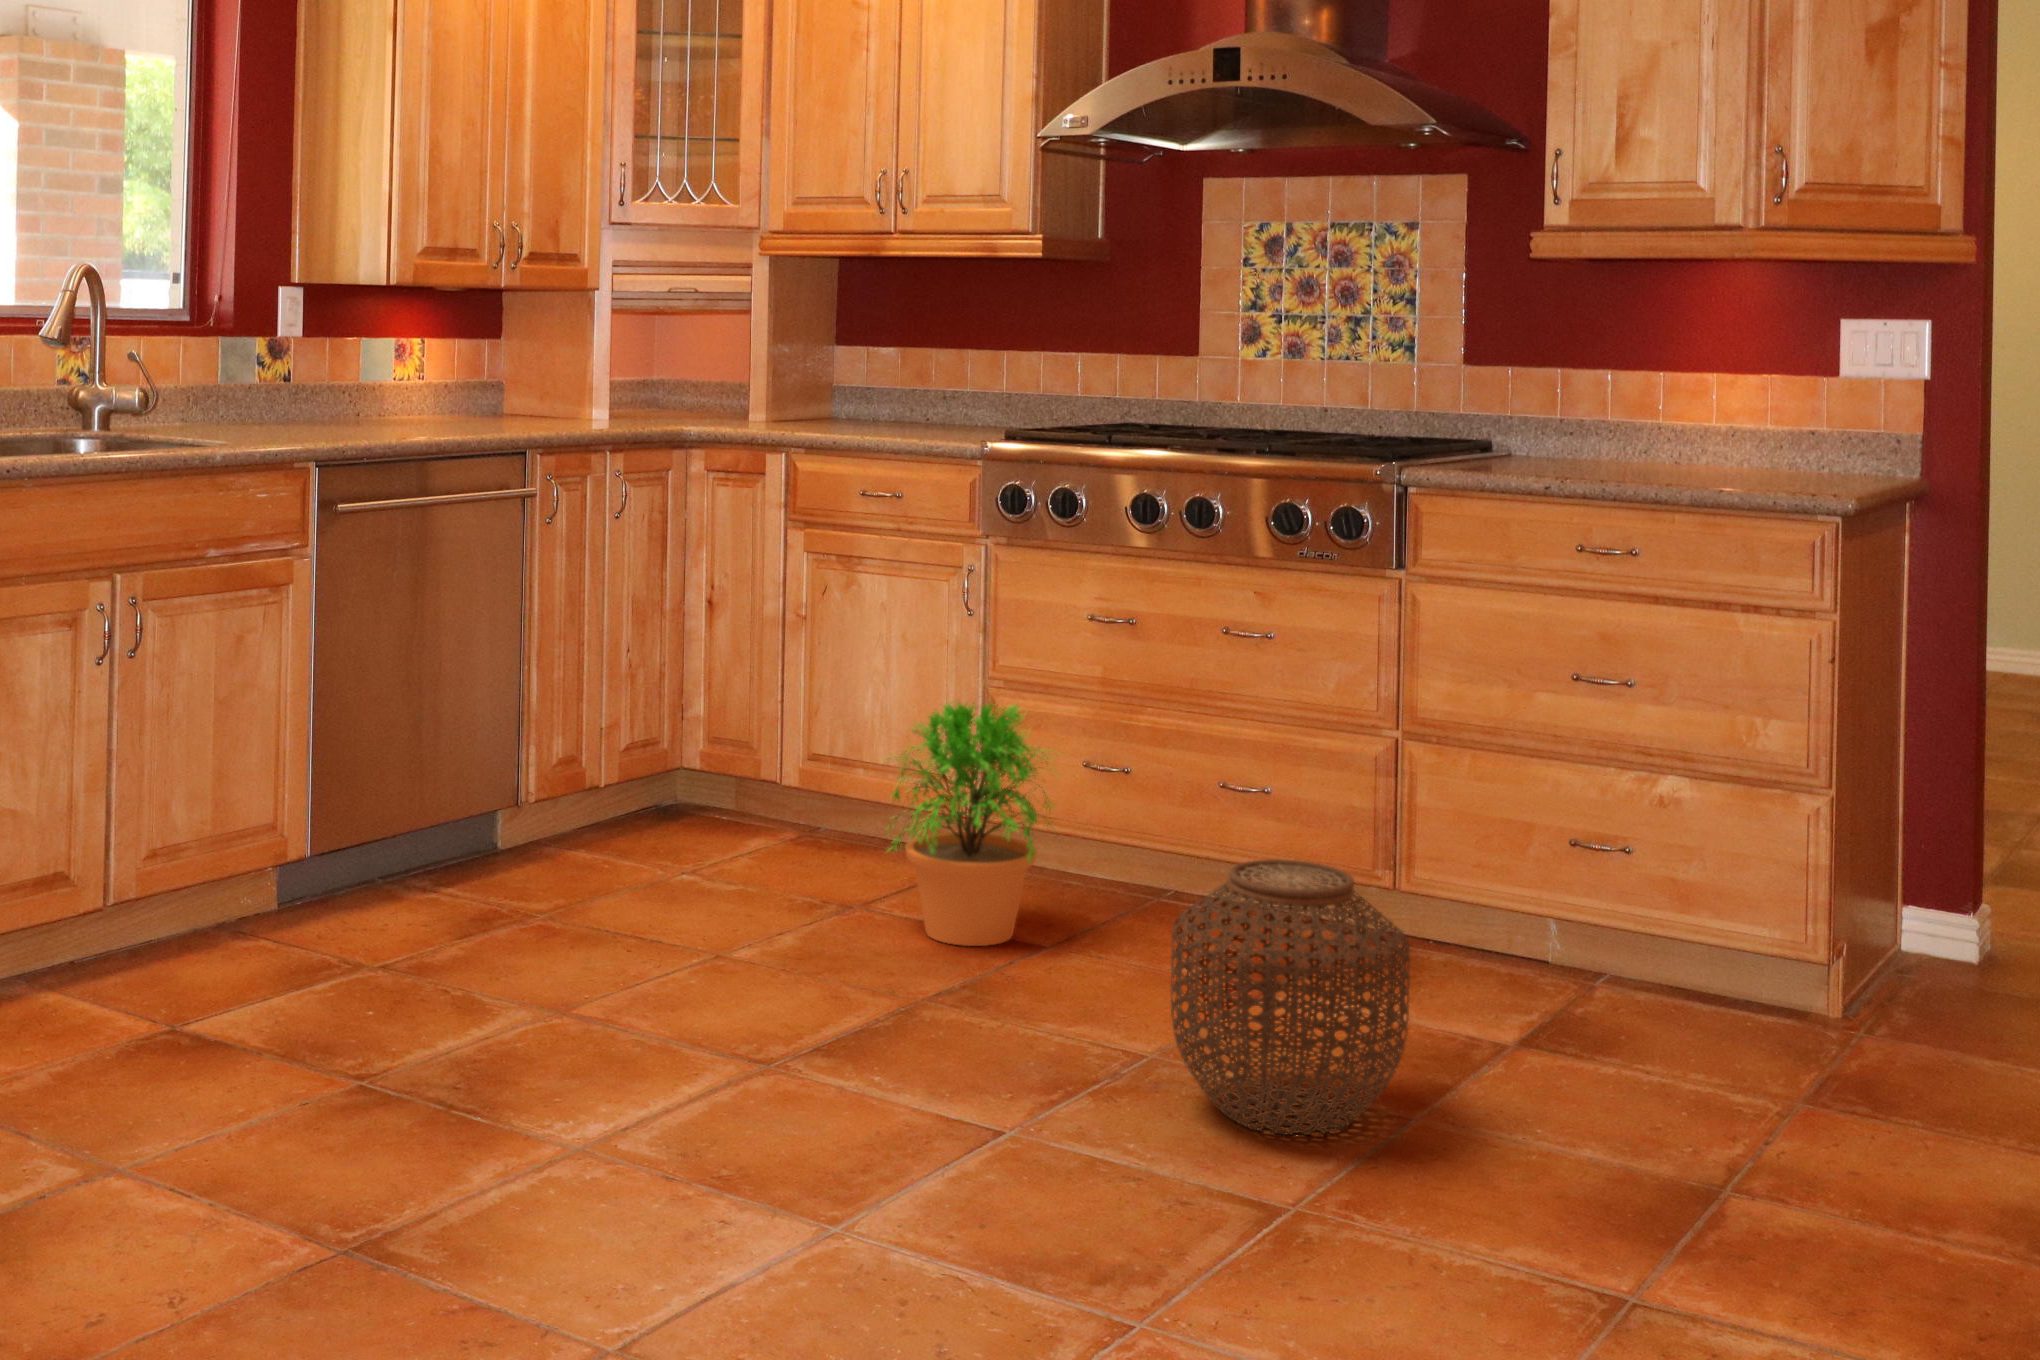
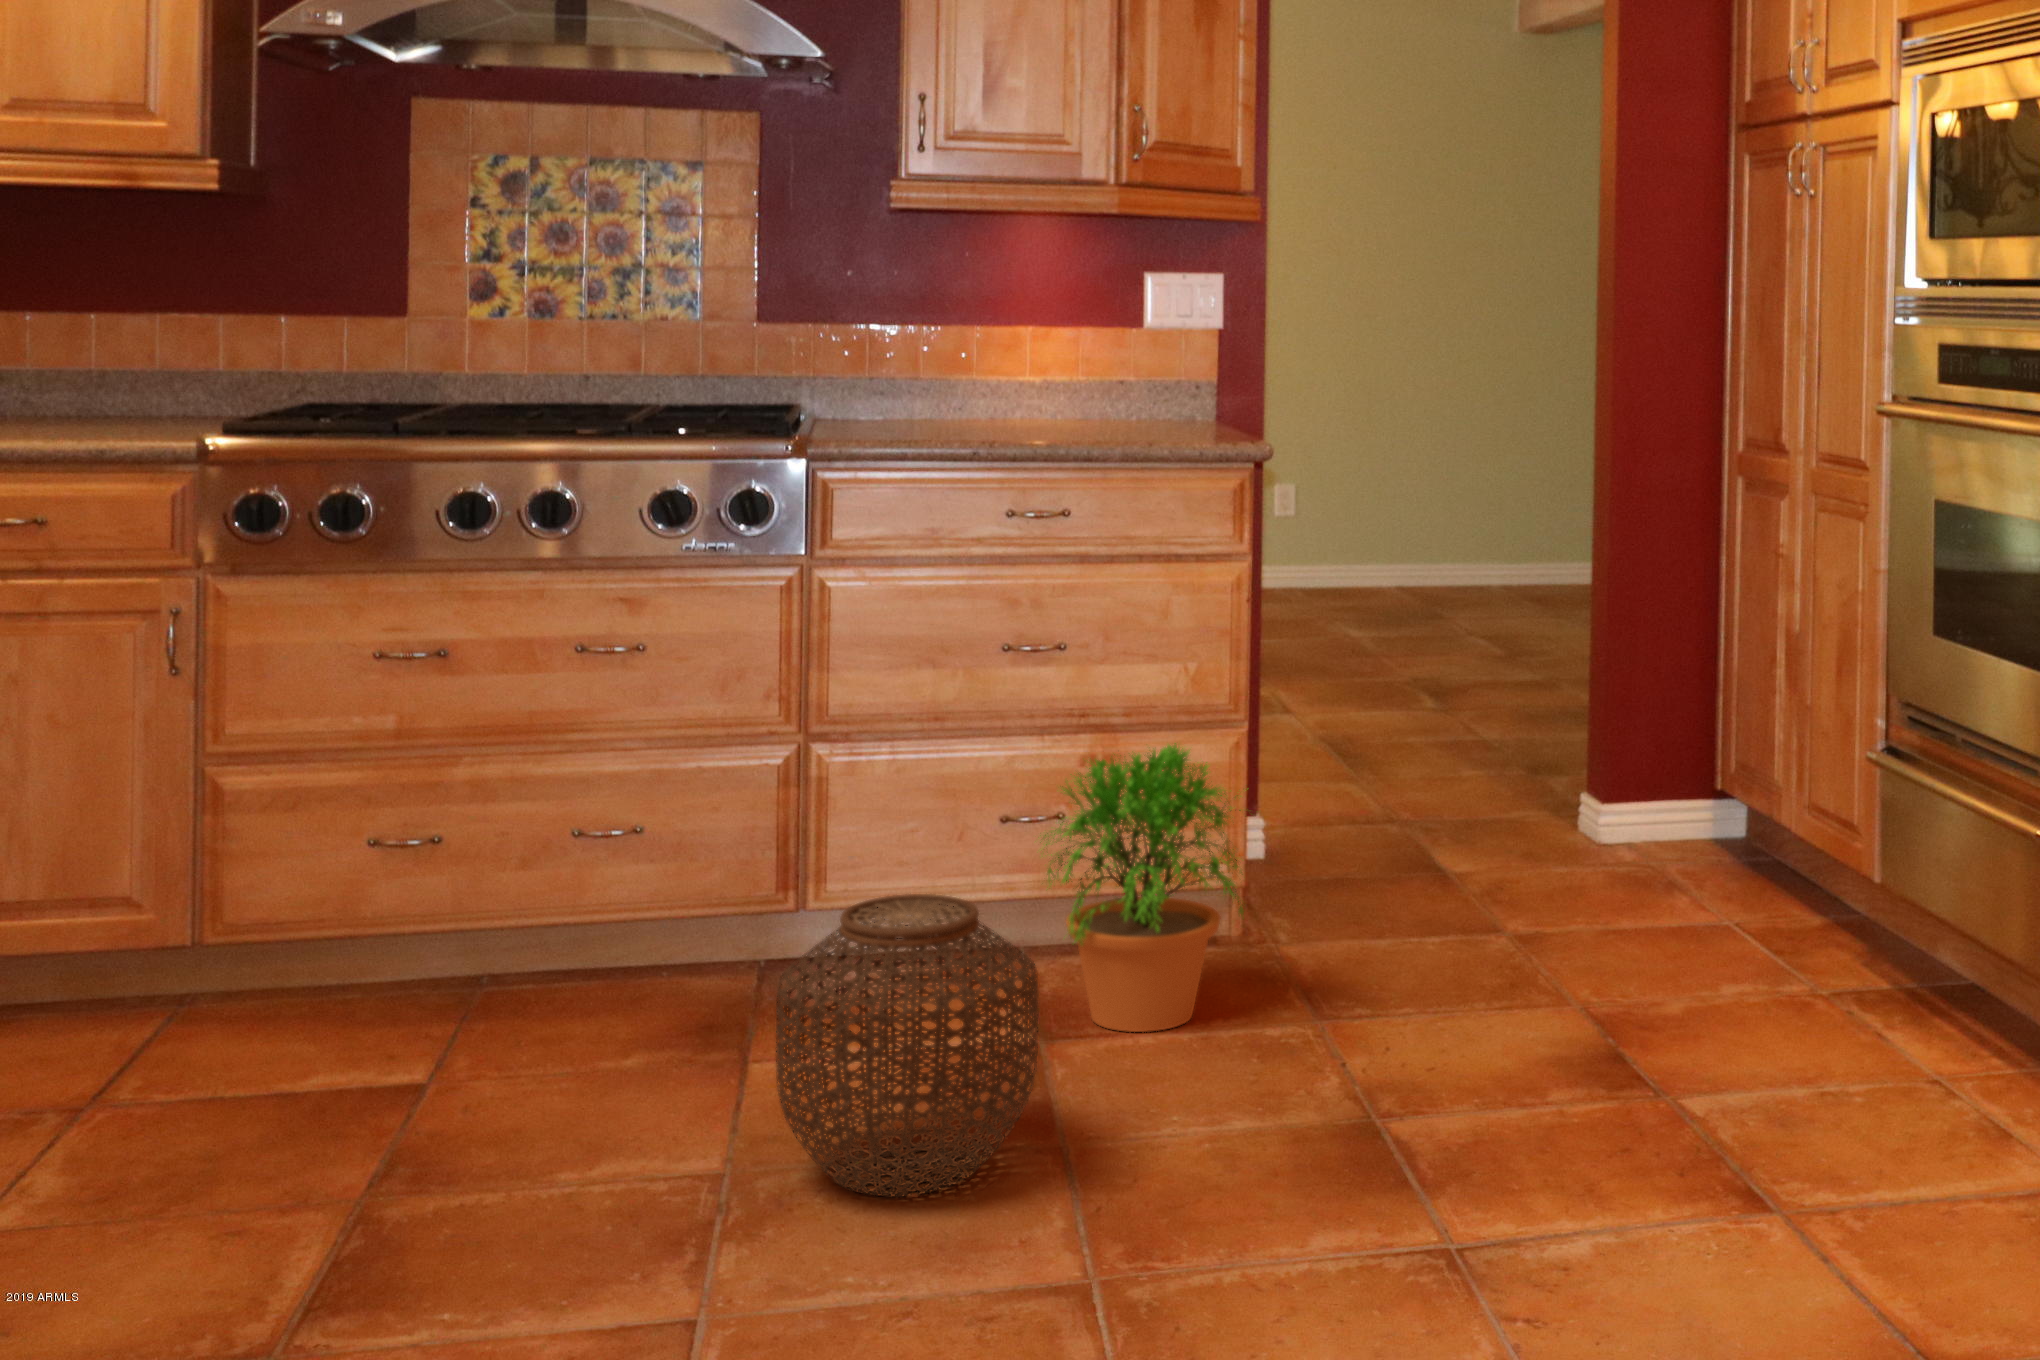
potted plant: present [888,702,1055,946] -> present [1040,743,1243,1032]

